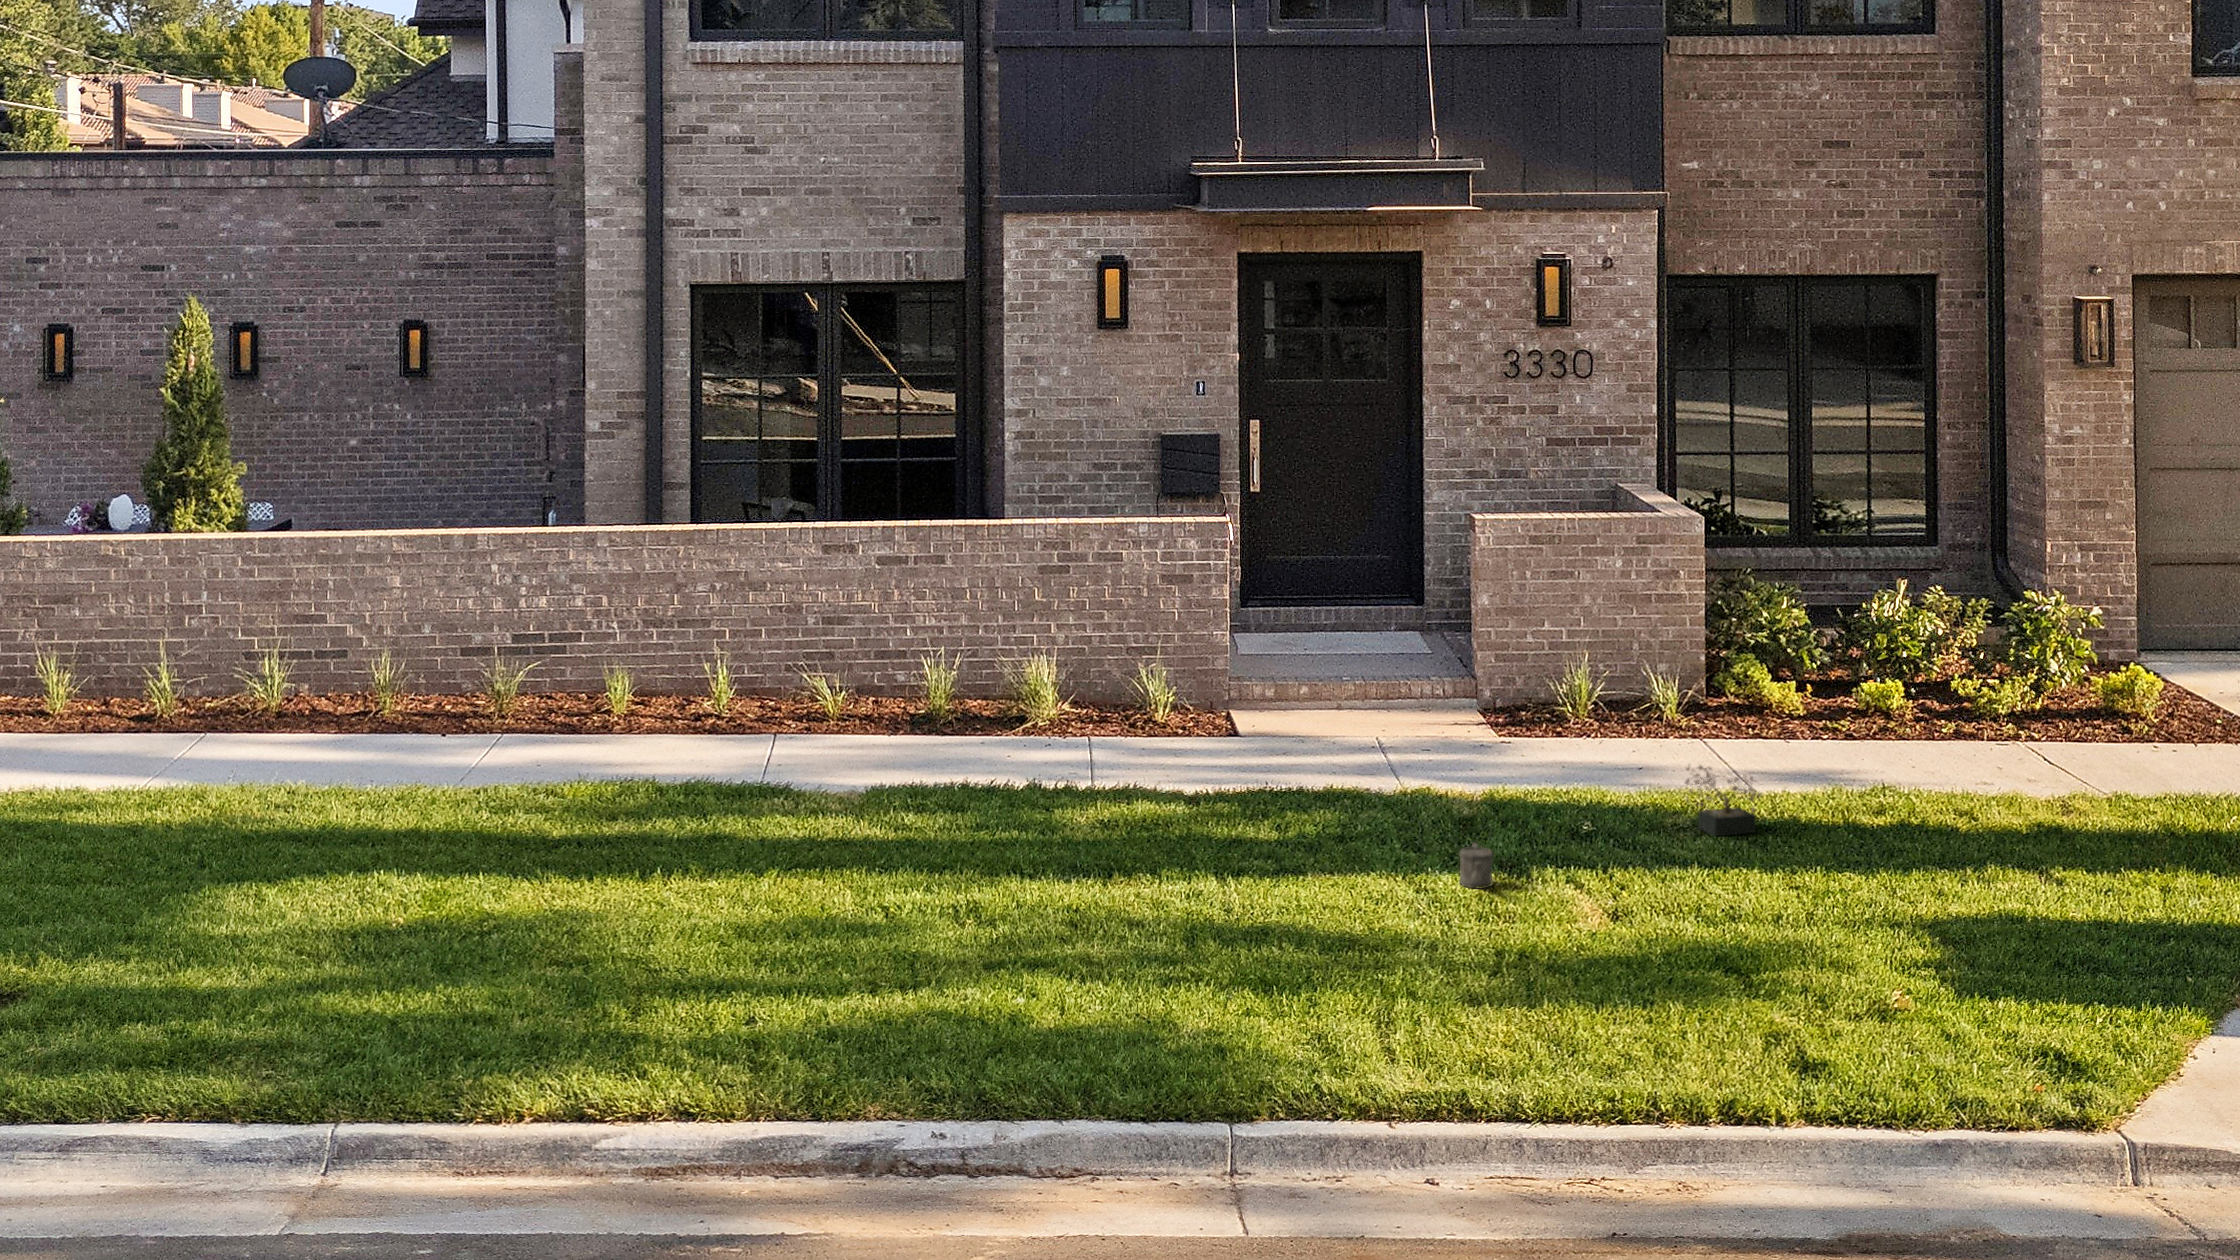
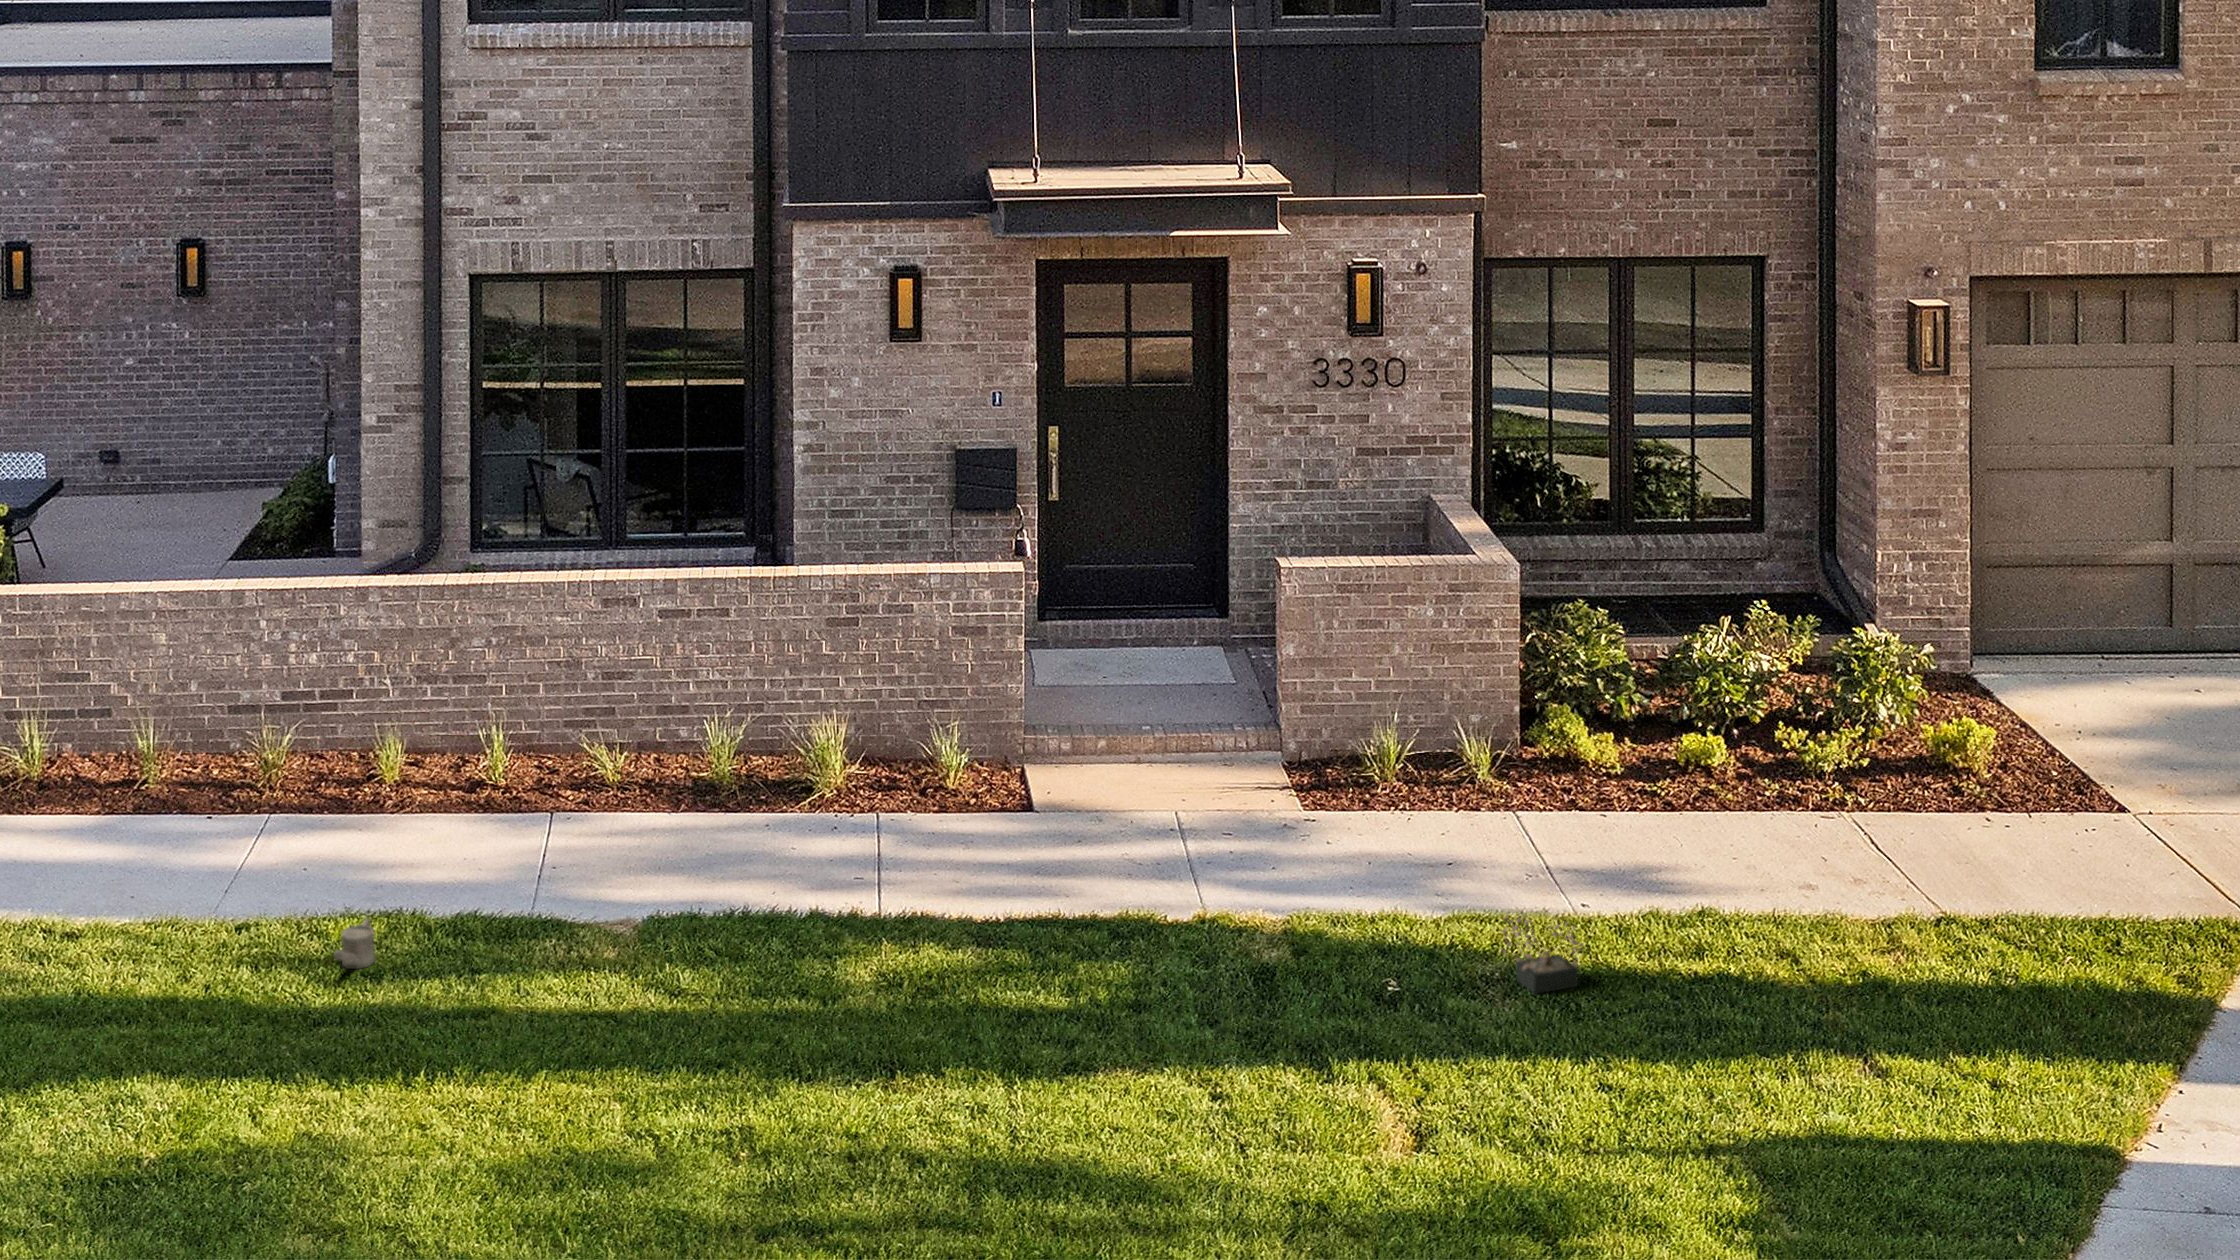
watering can: present [1459,843,1493,889] -> present [334,918,374,969]

